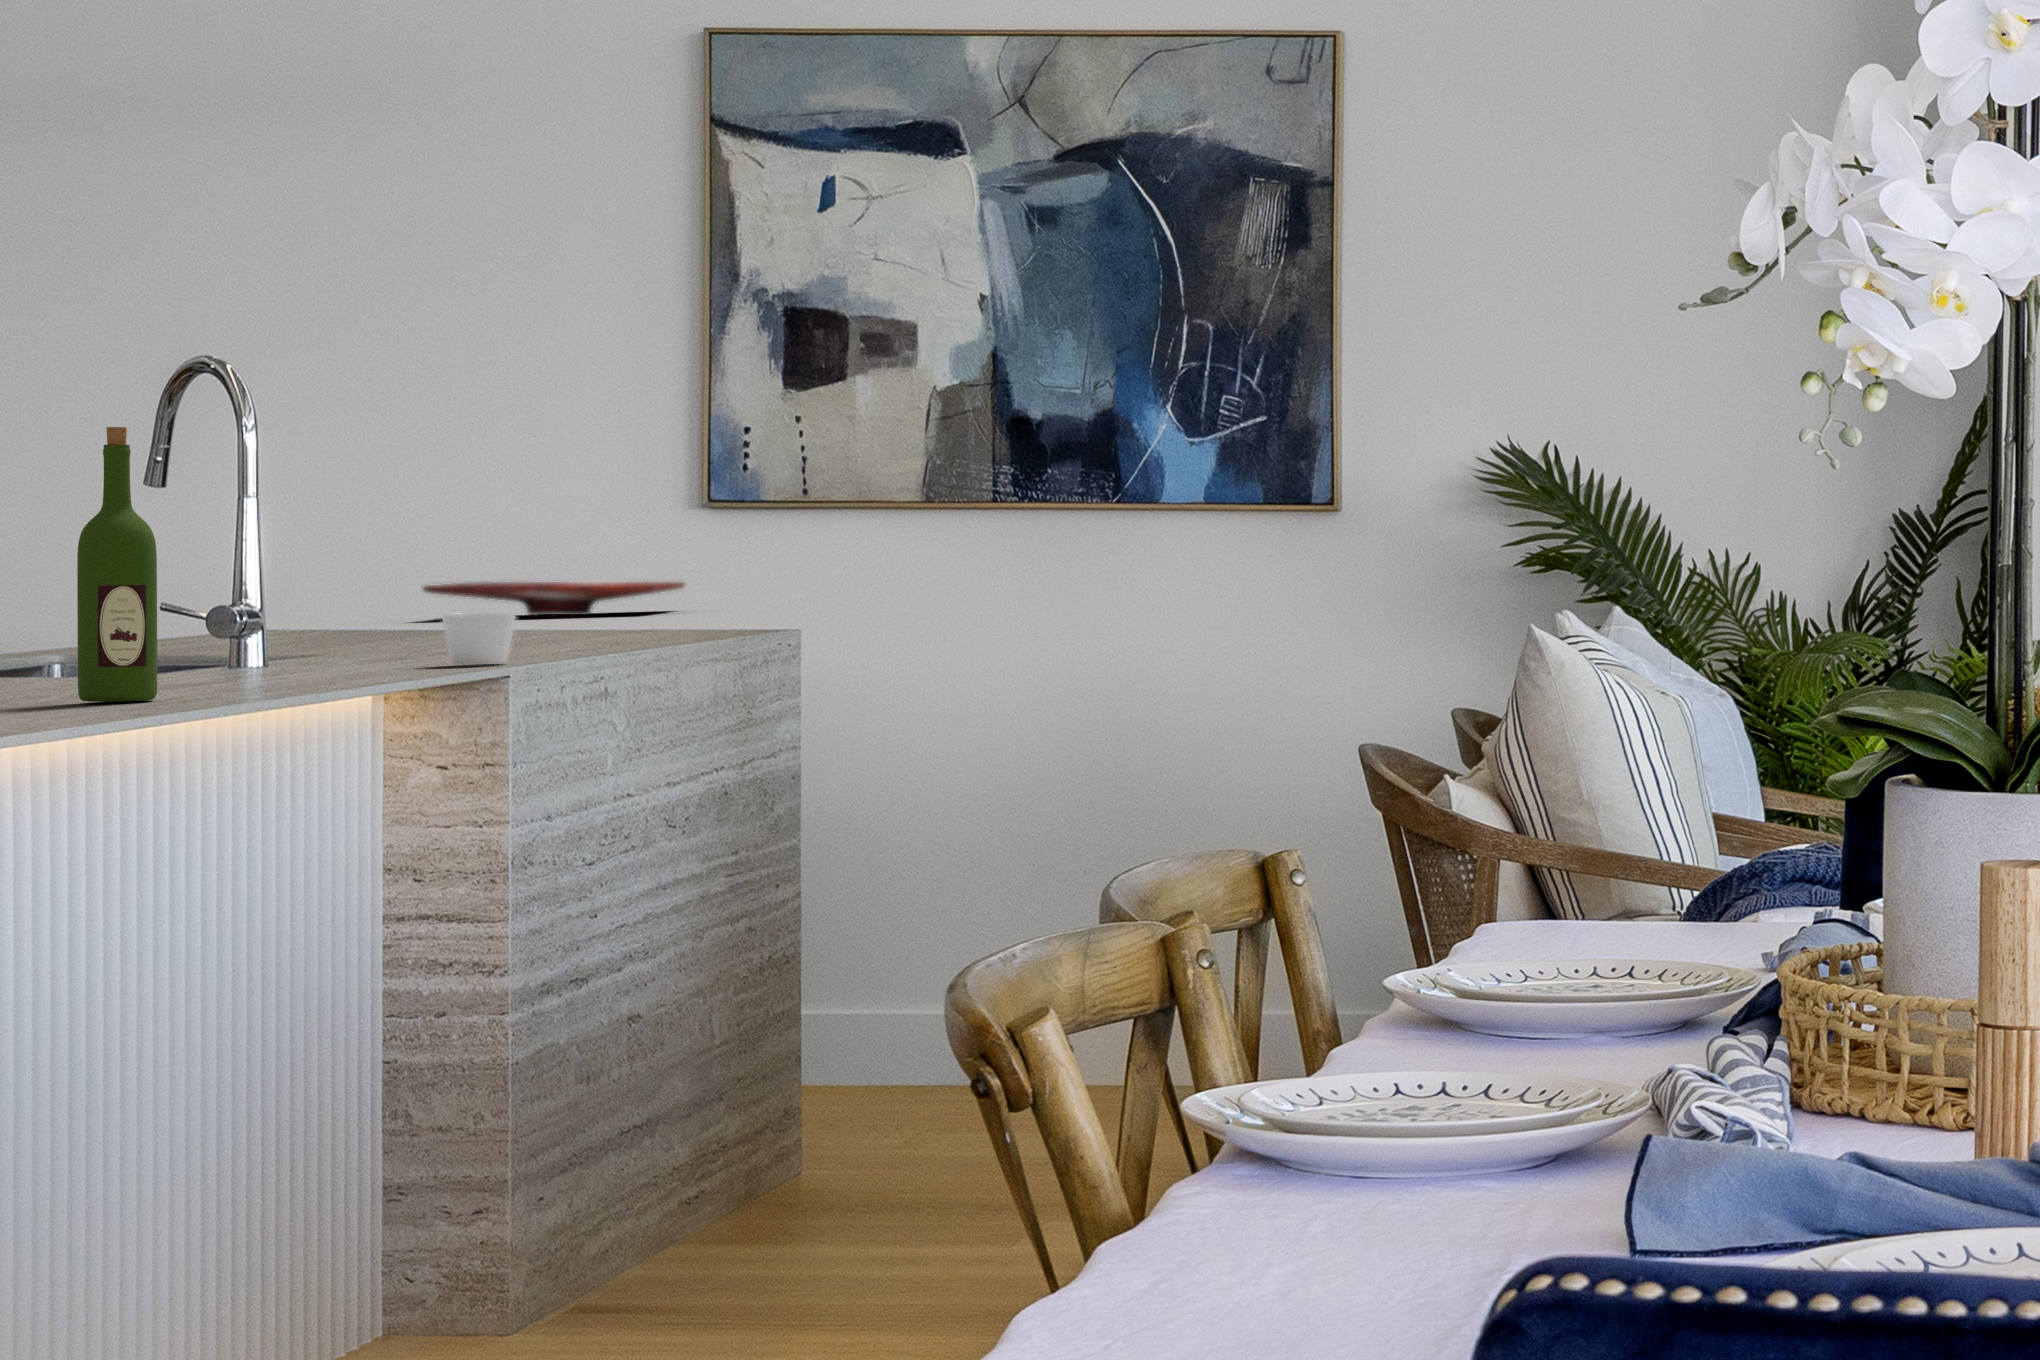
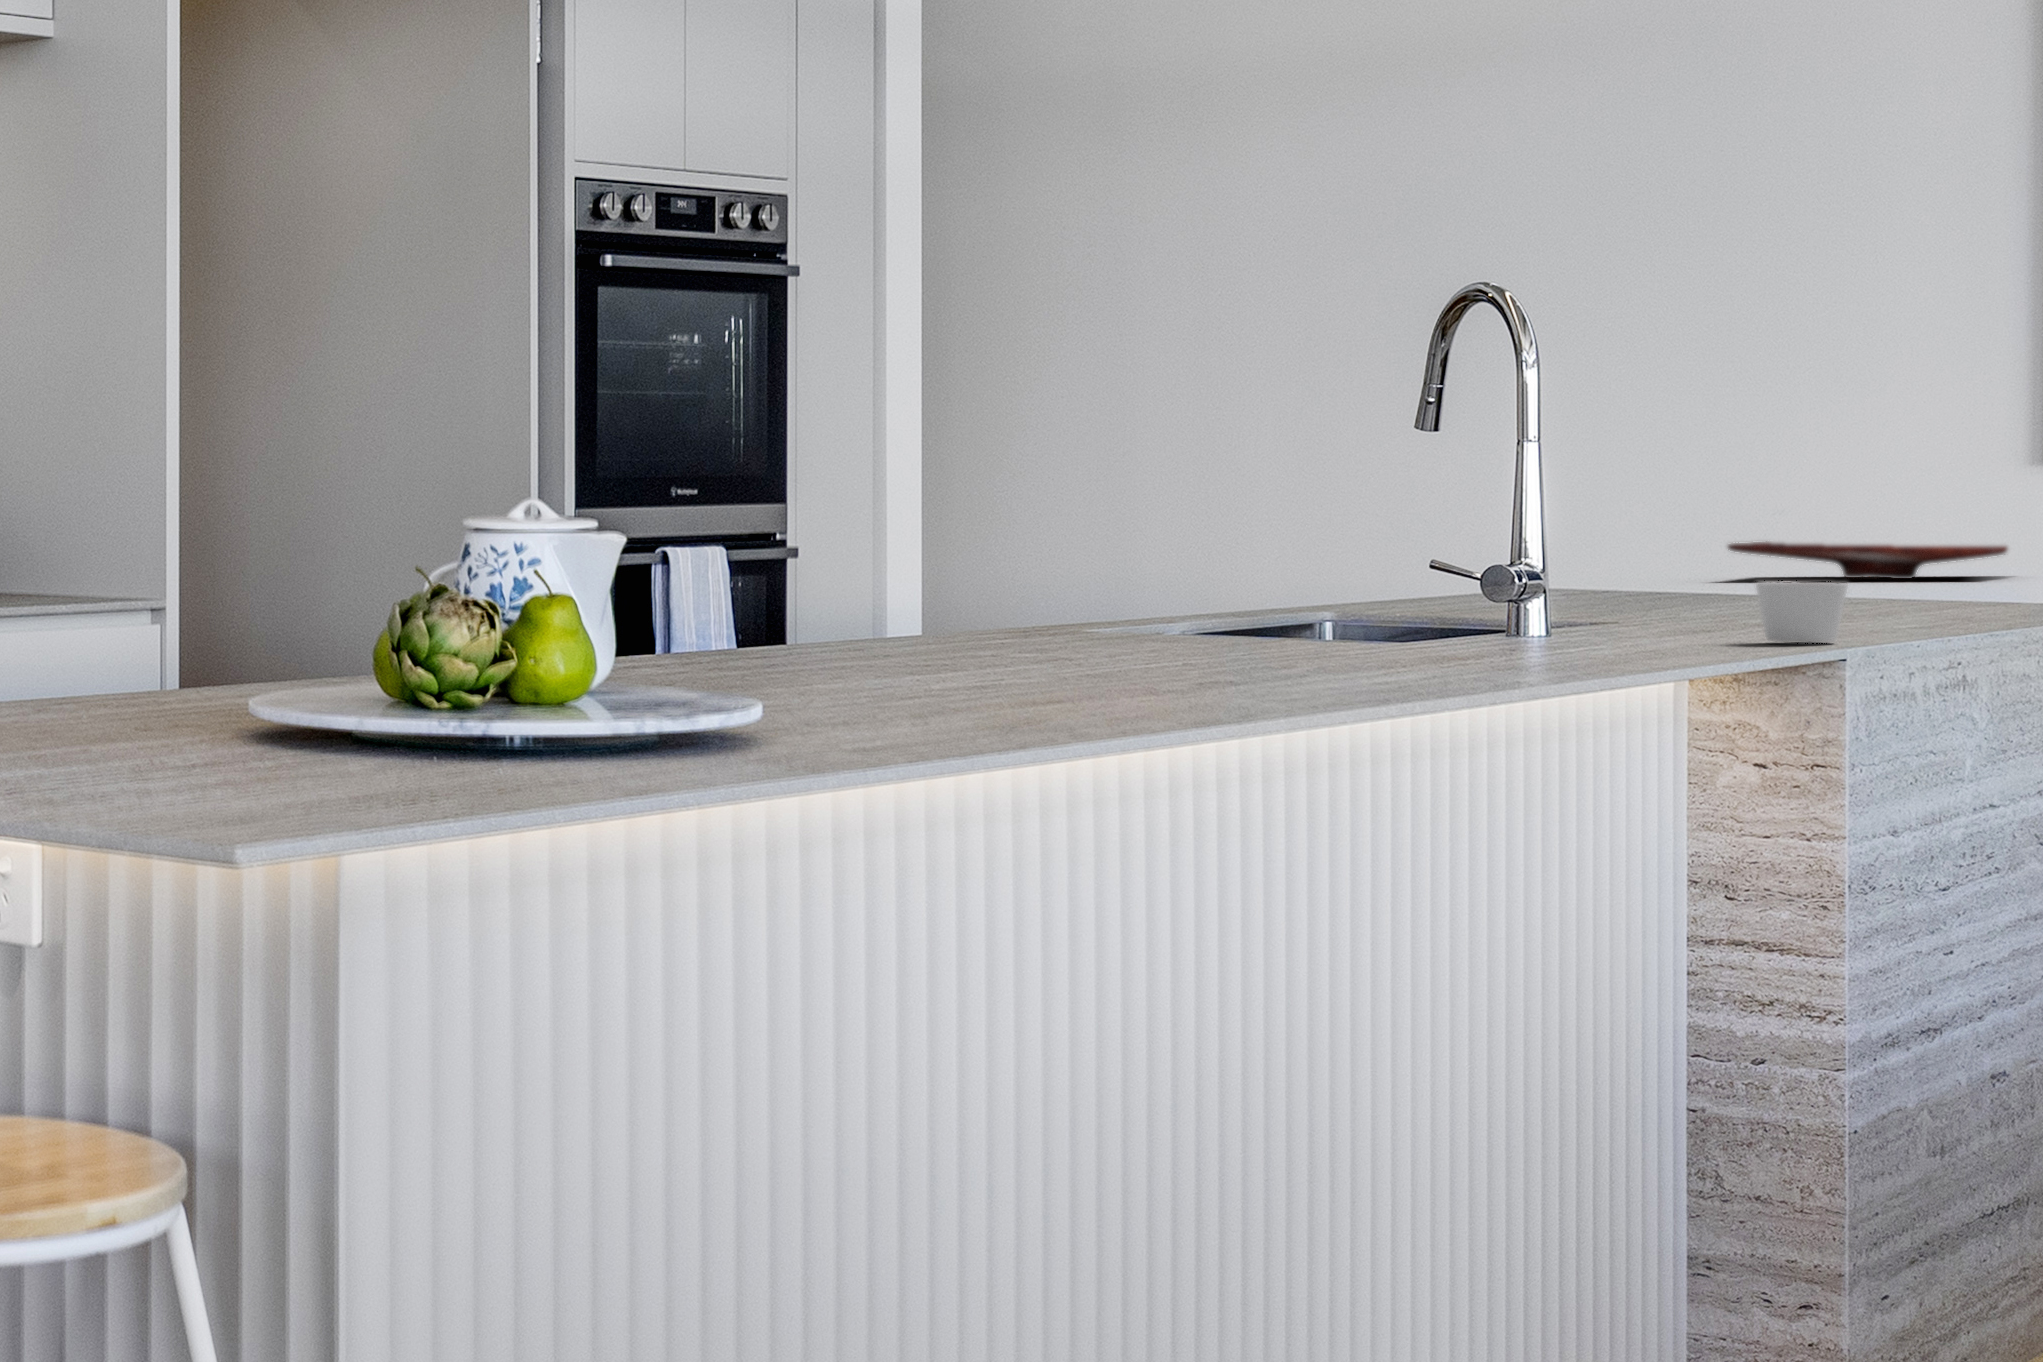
wine bottle: present [77,427,157,702] -> none [1322,358,1412,680]

